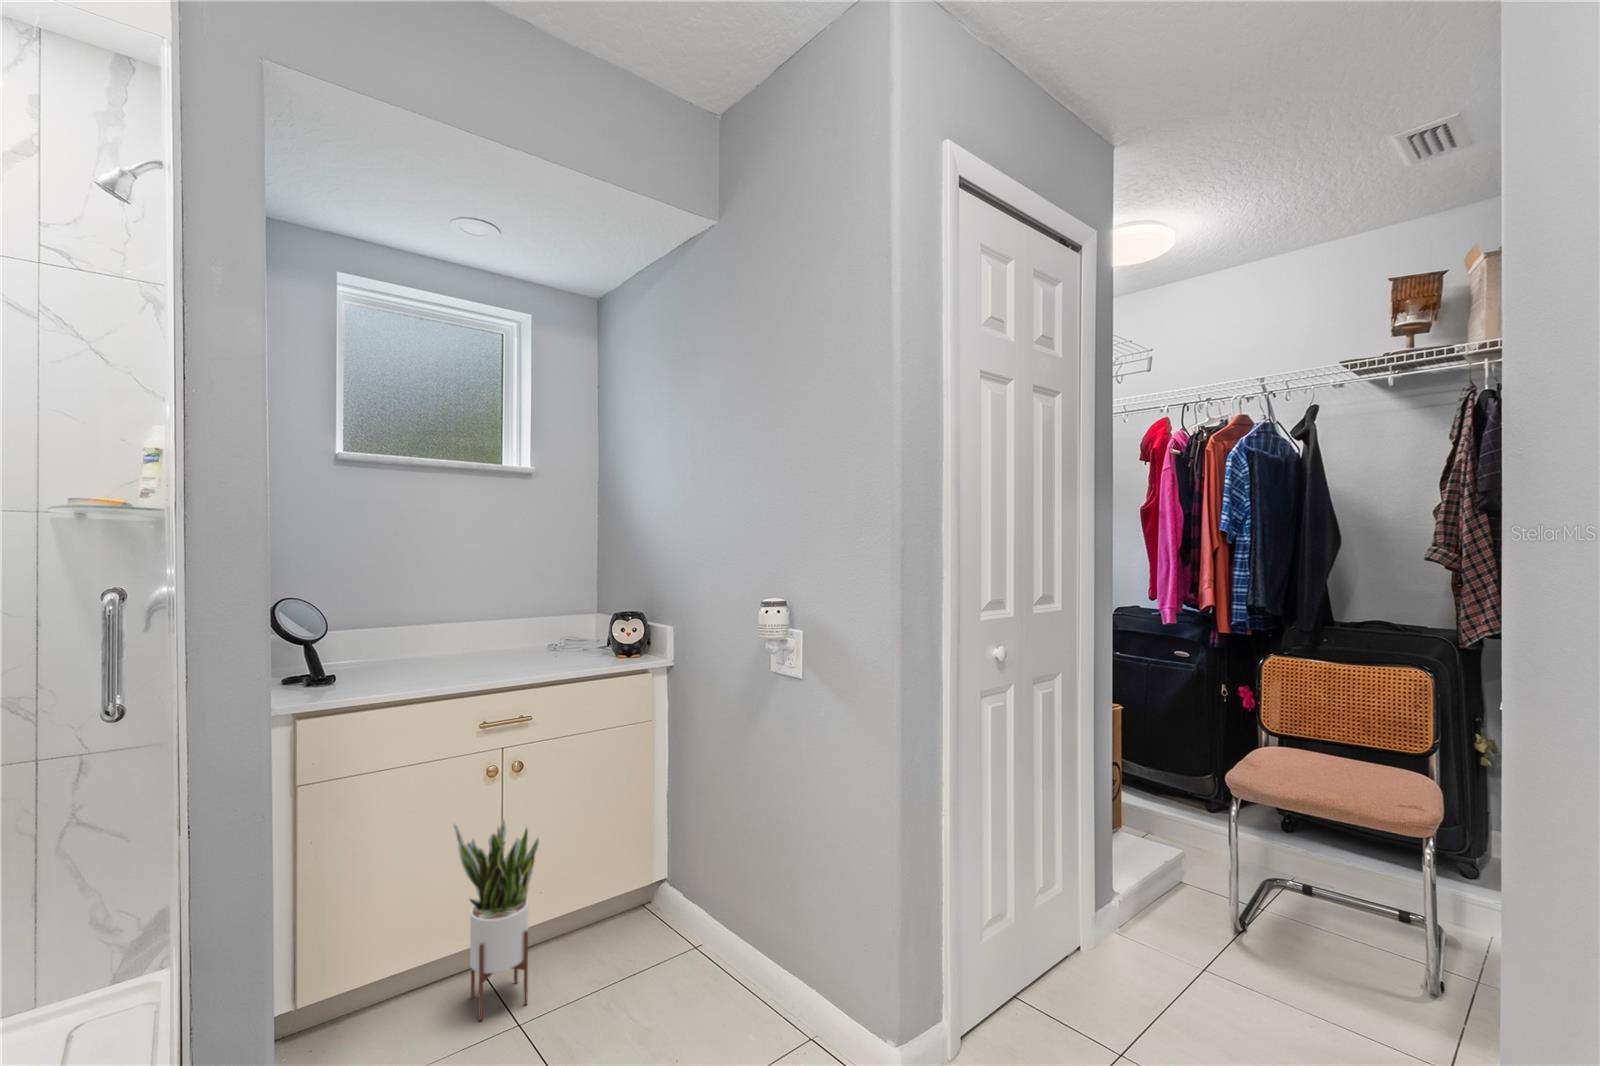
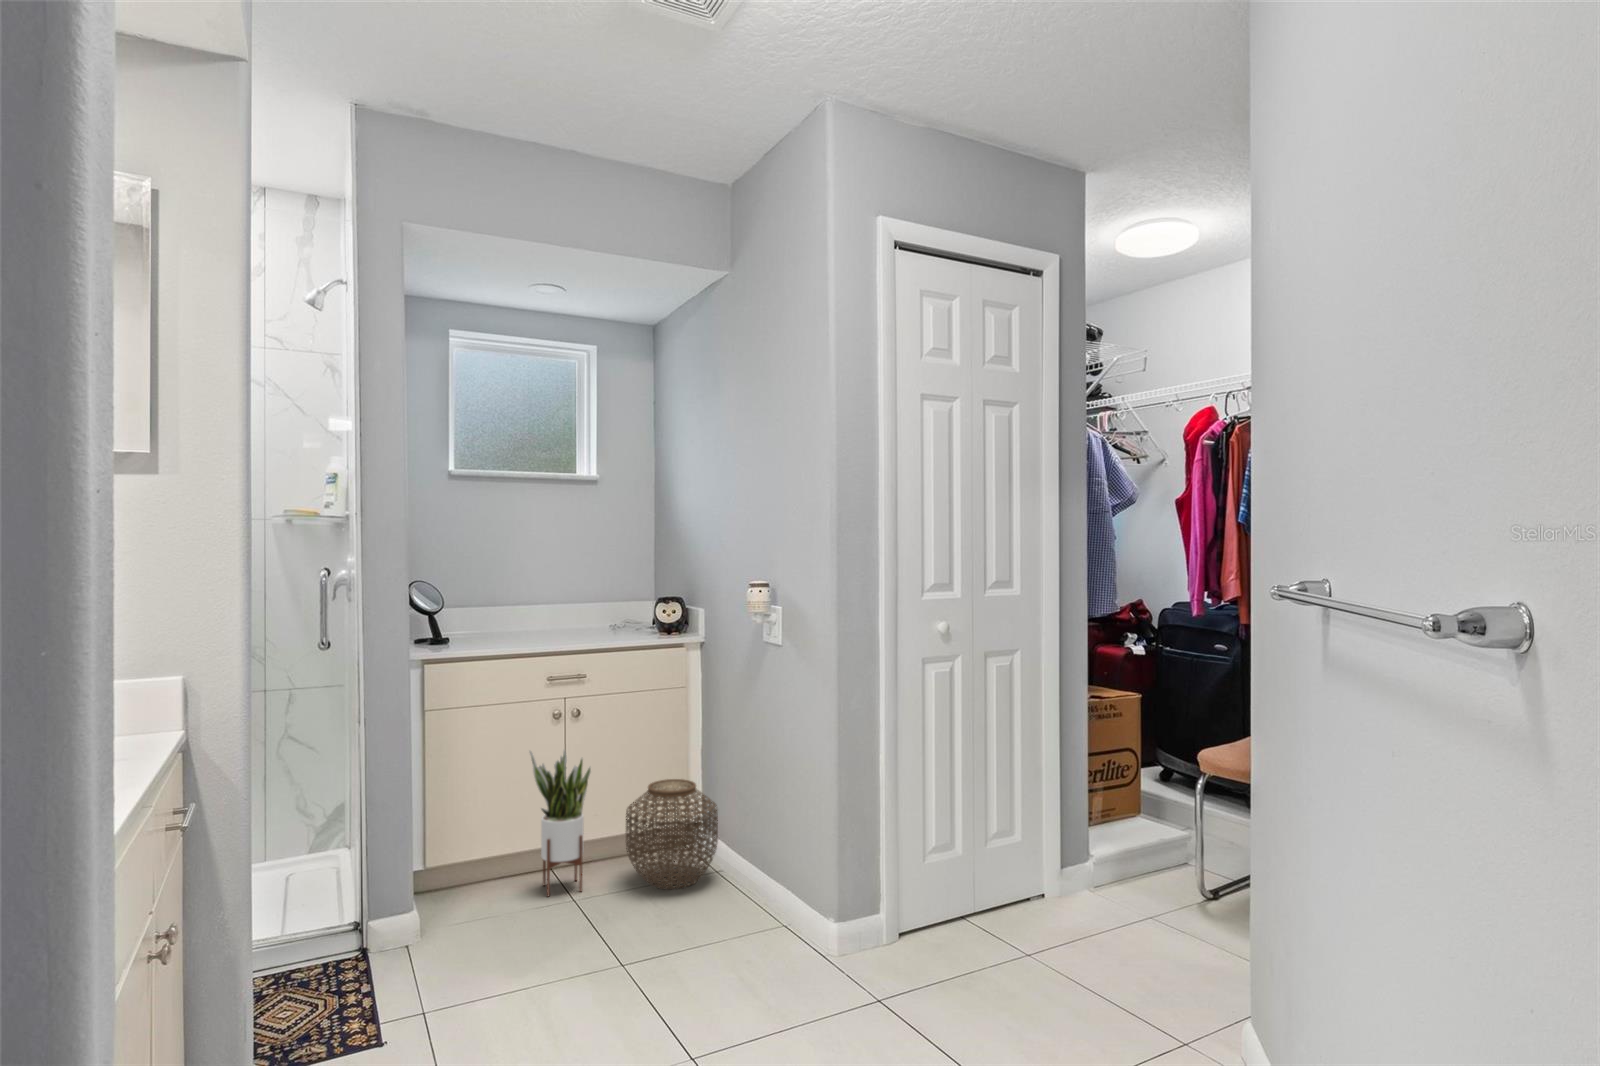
woven basket: none [584,837,700,986] -> present [626,779,718,889]

